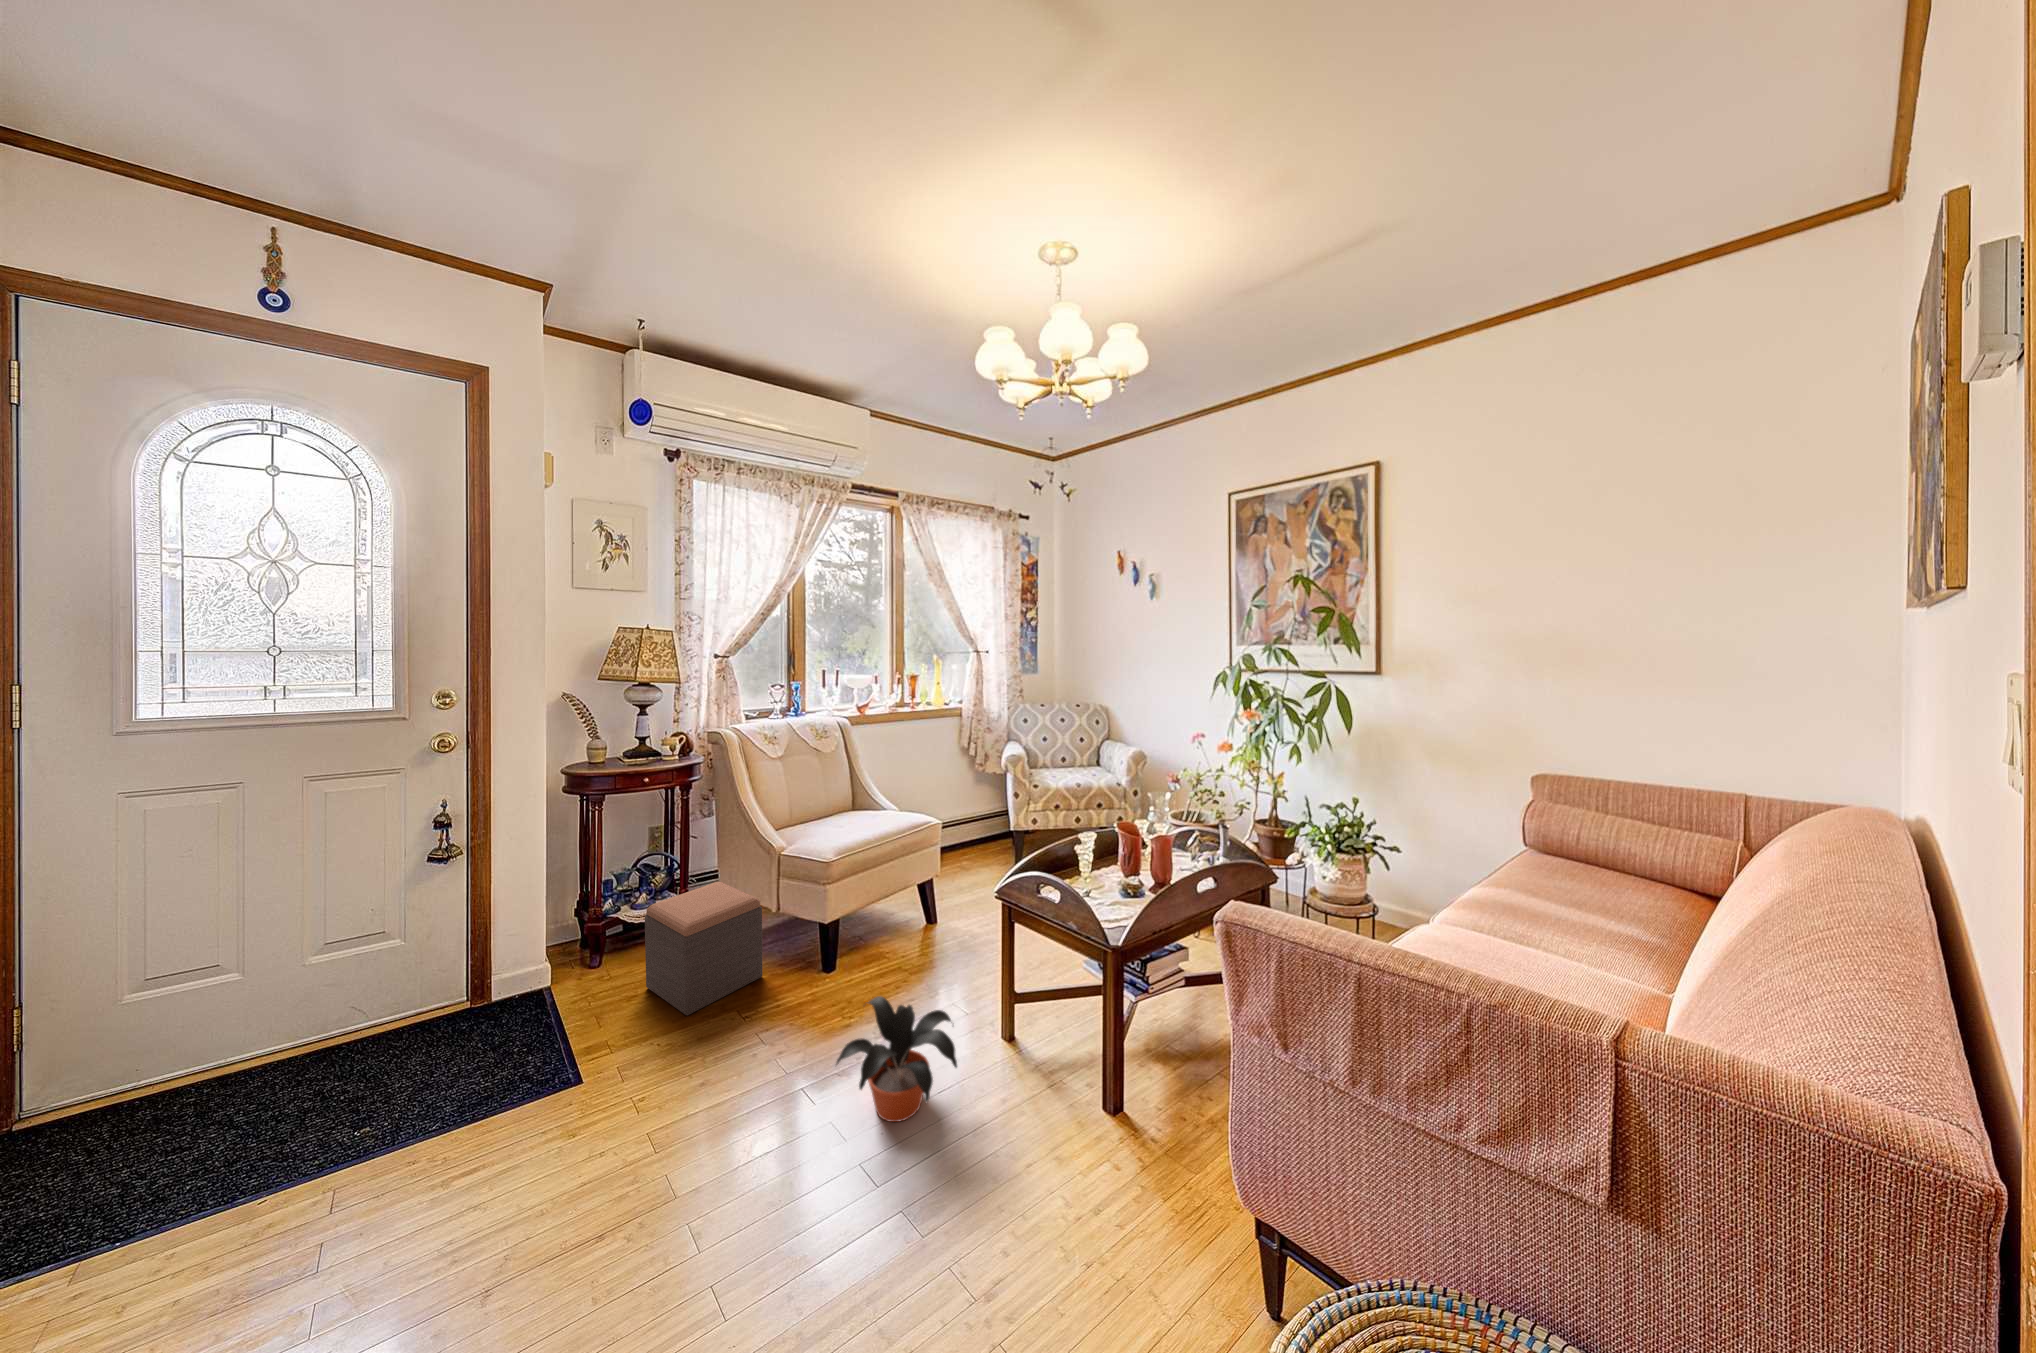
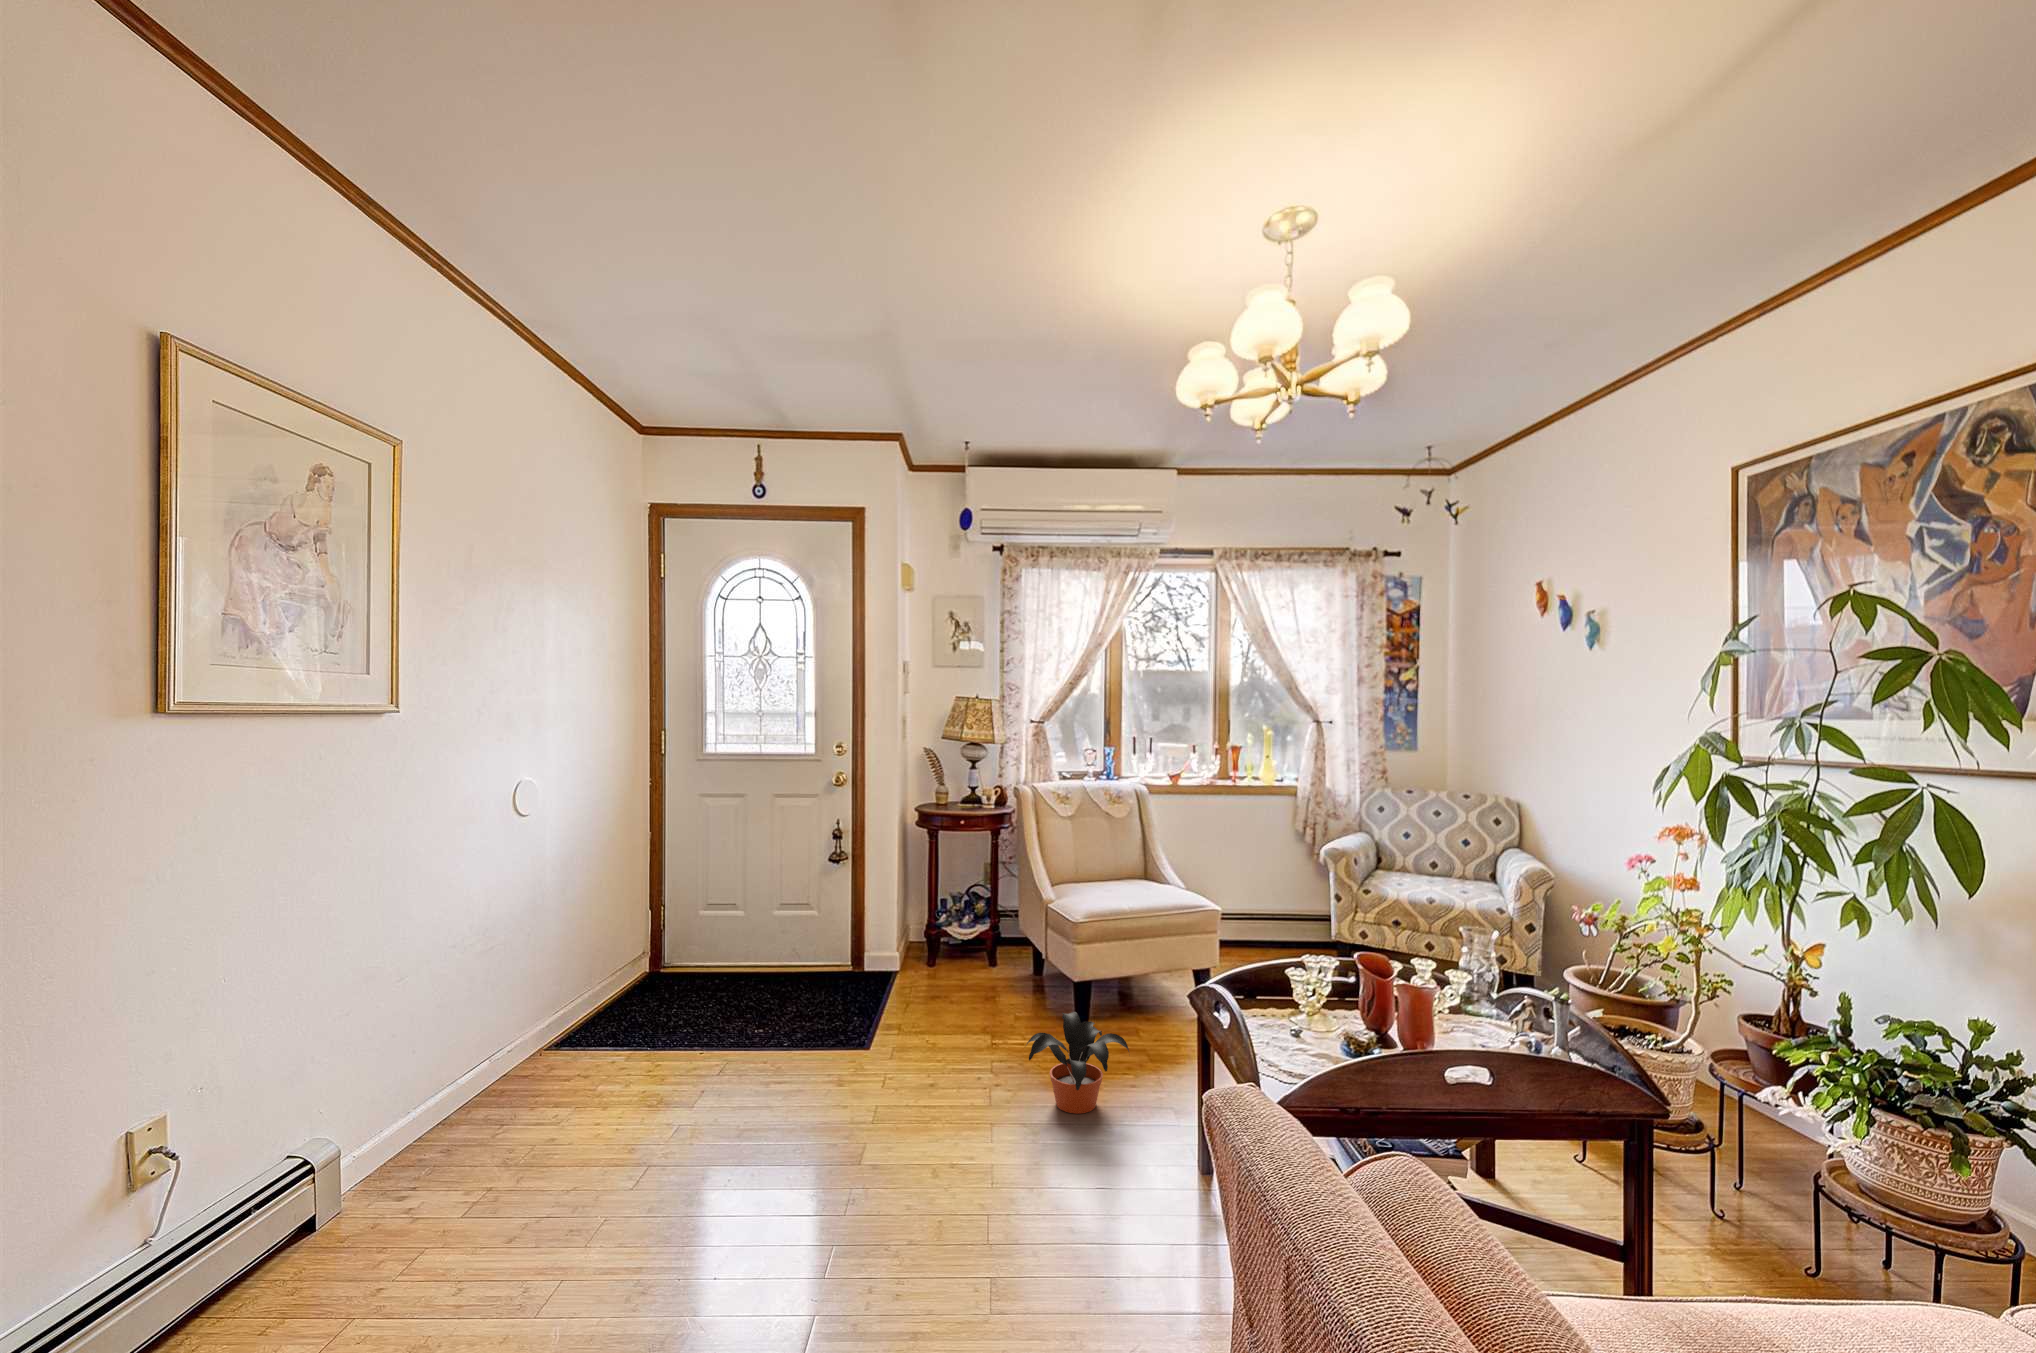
footstool: present [645,882,763,1015] -> none [947,917,1029,1014]

